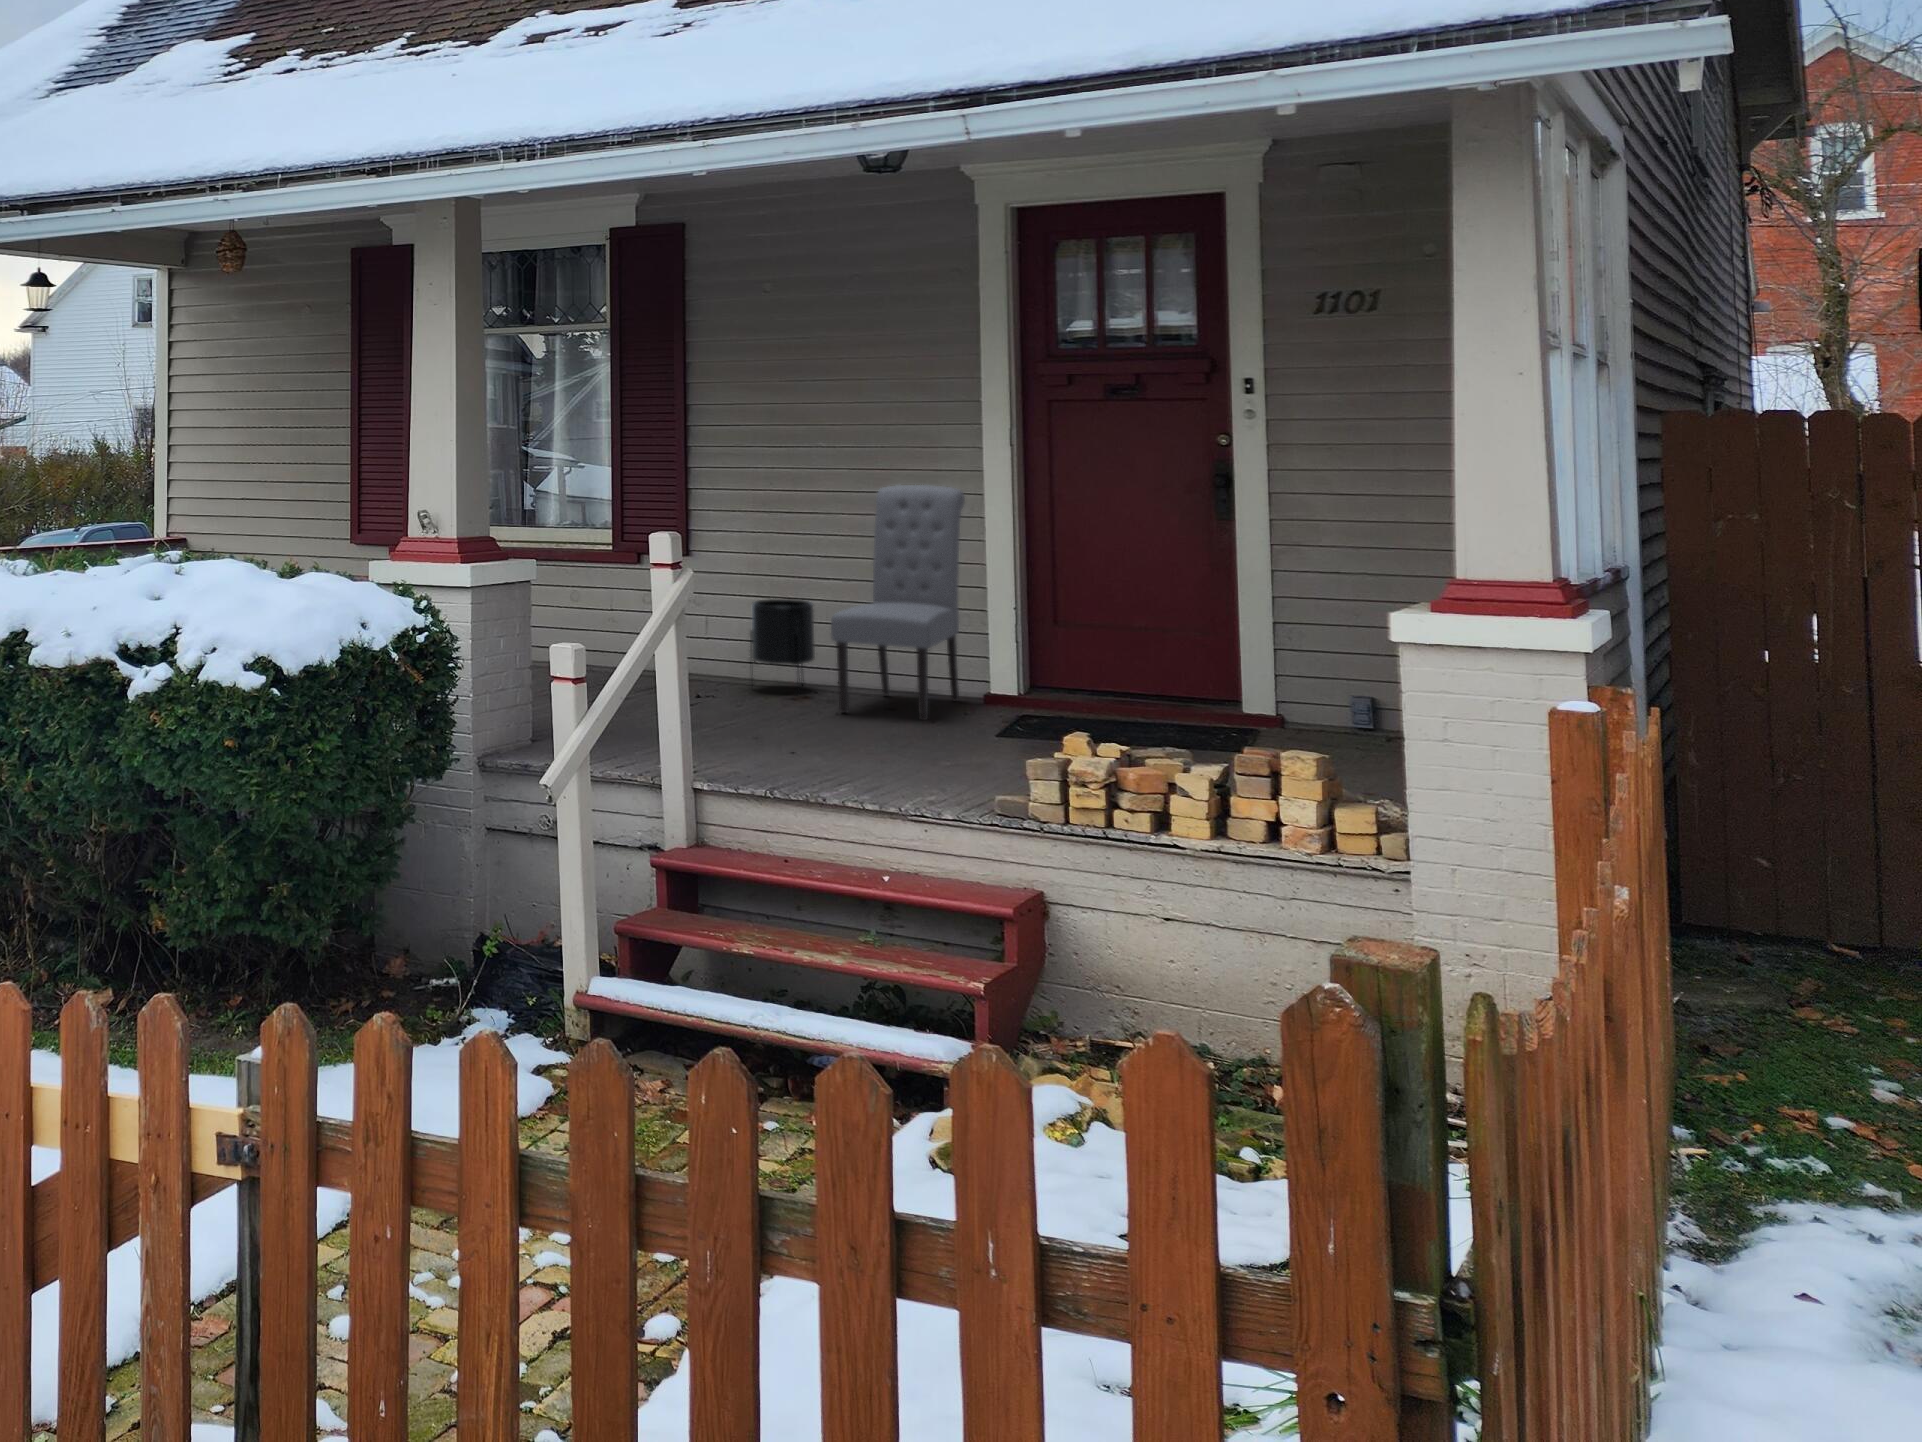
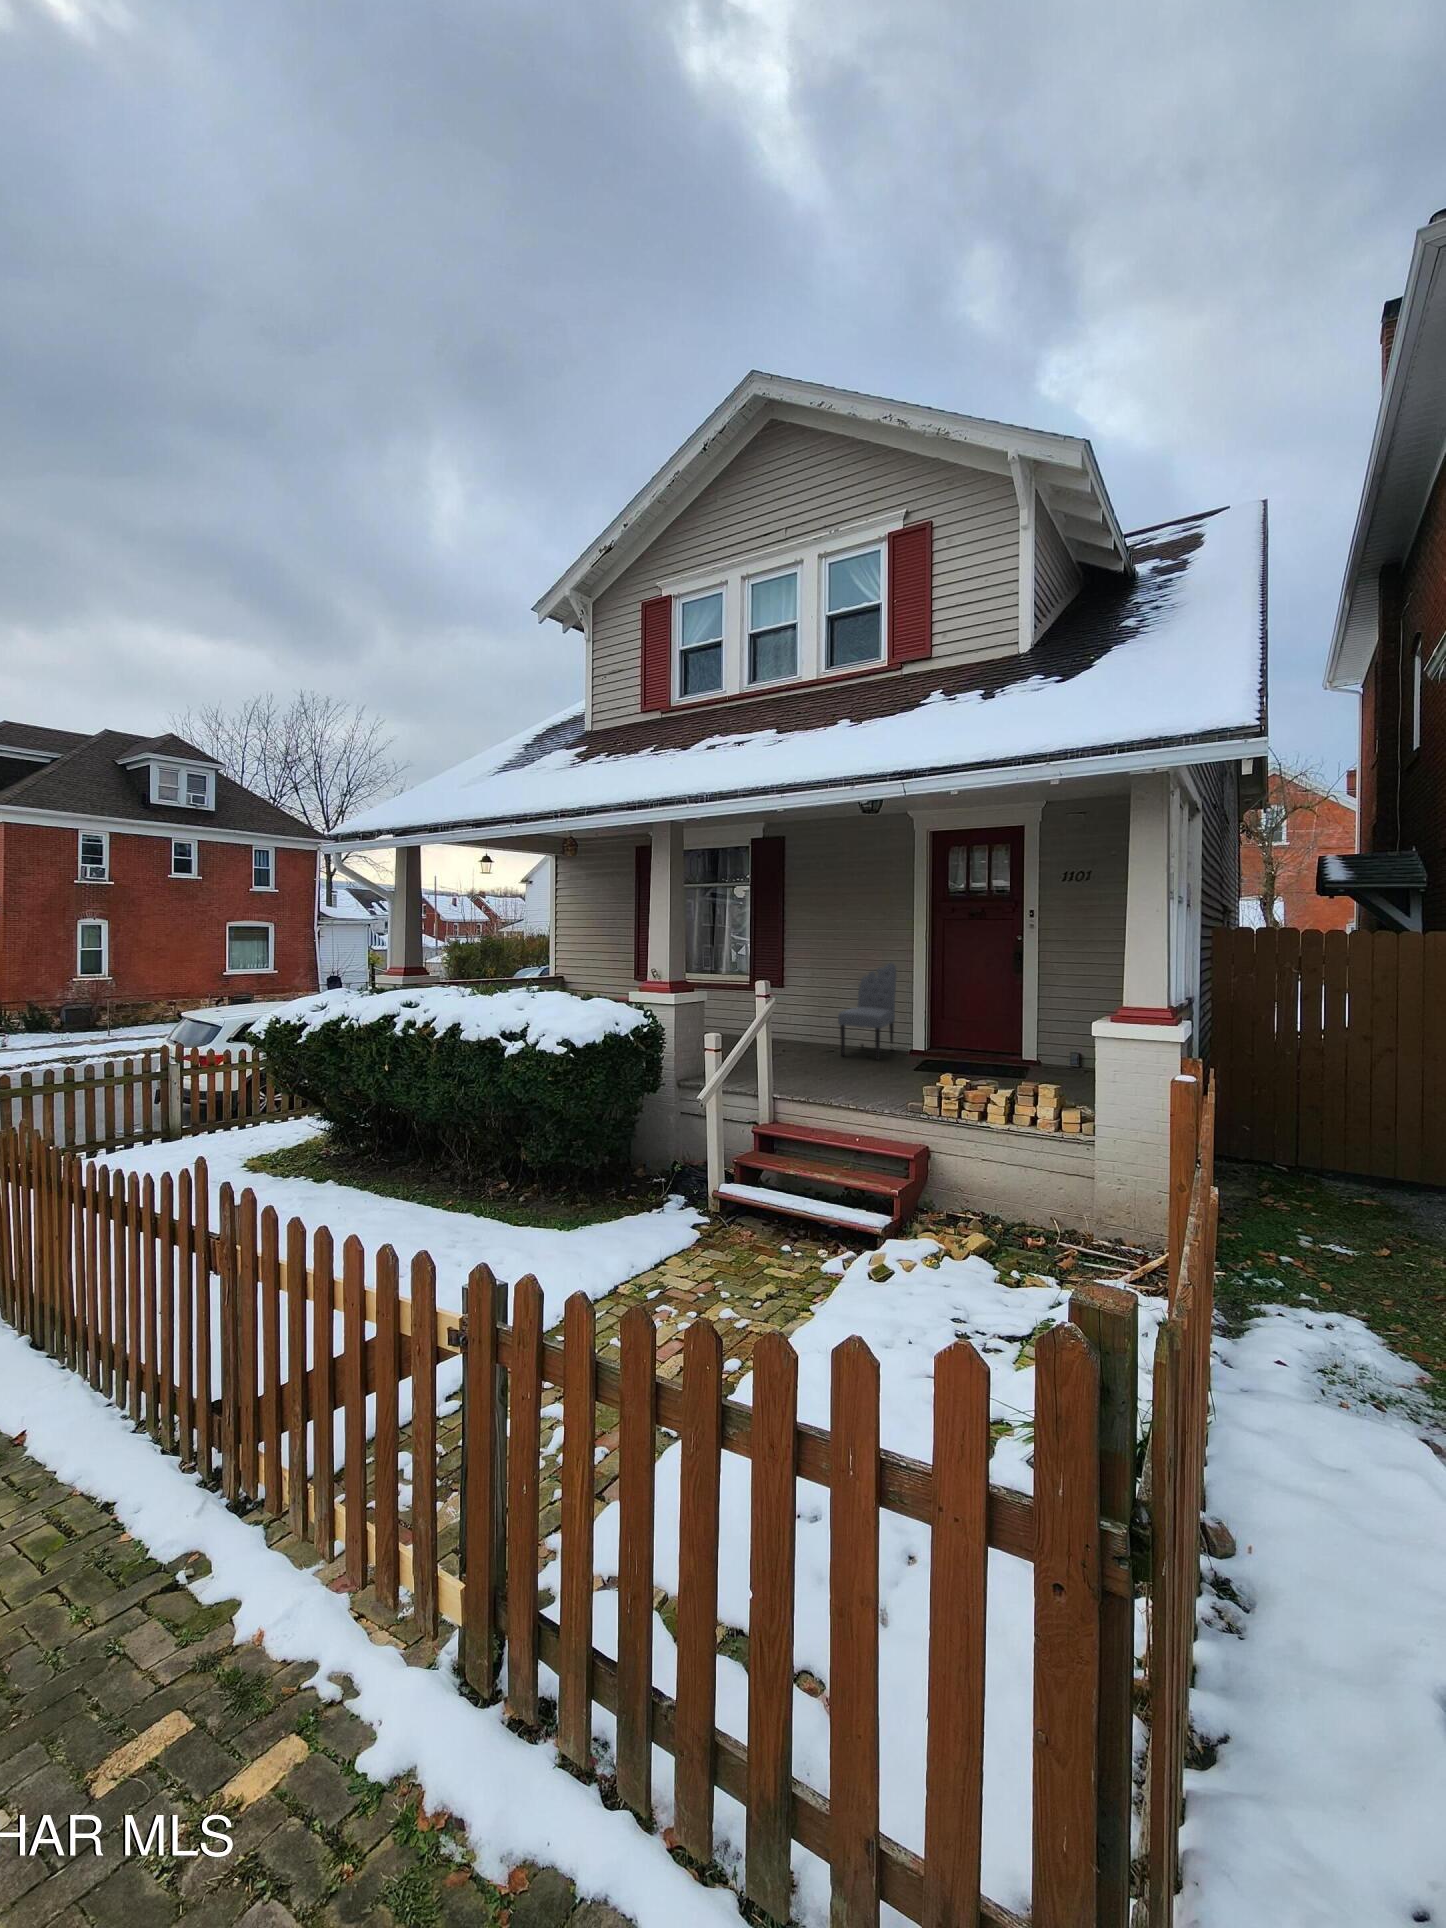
planter: present [751,599,815,682] -> none [804,1004,832,1047]

